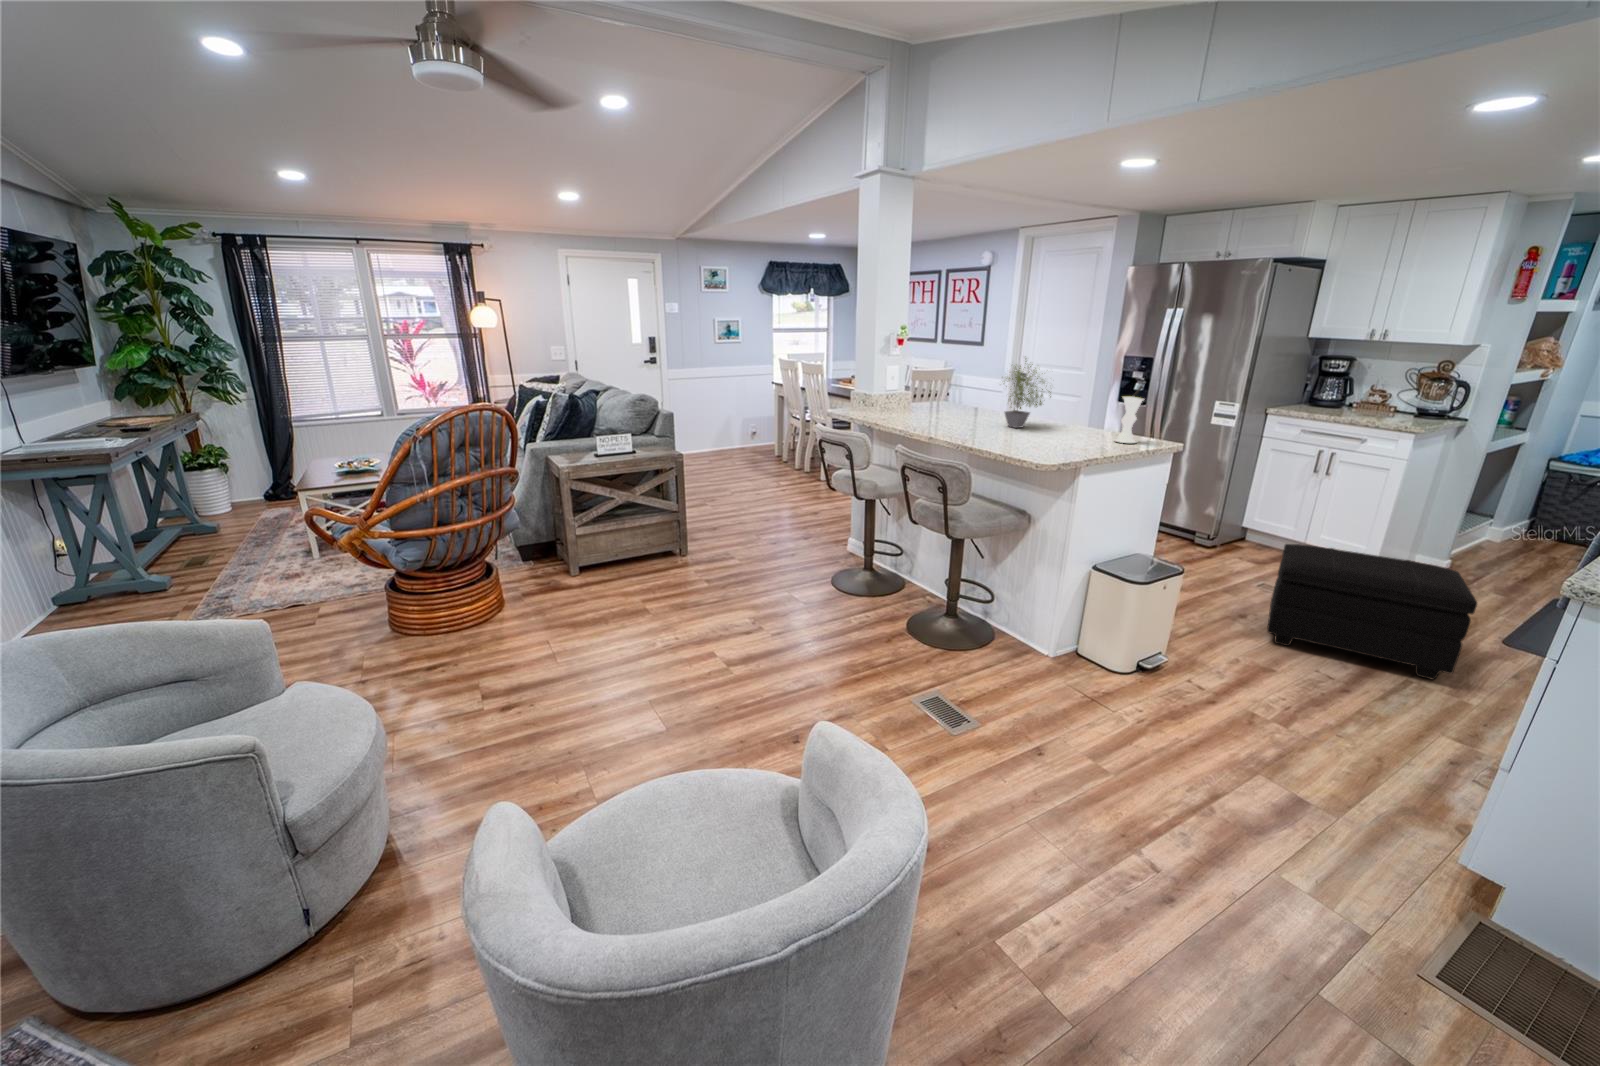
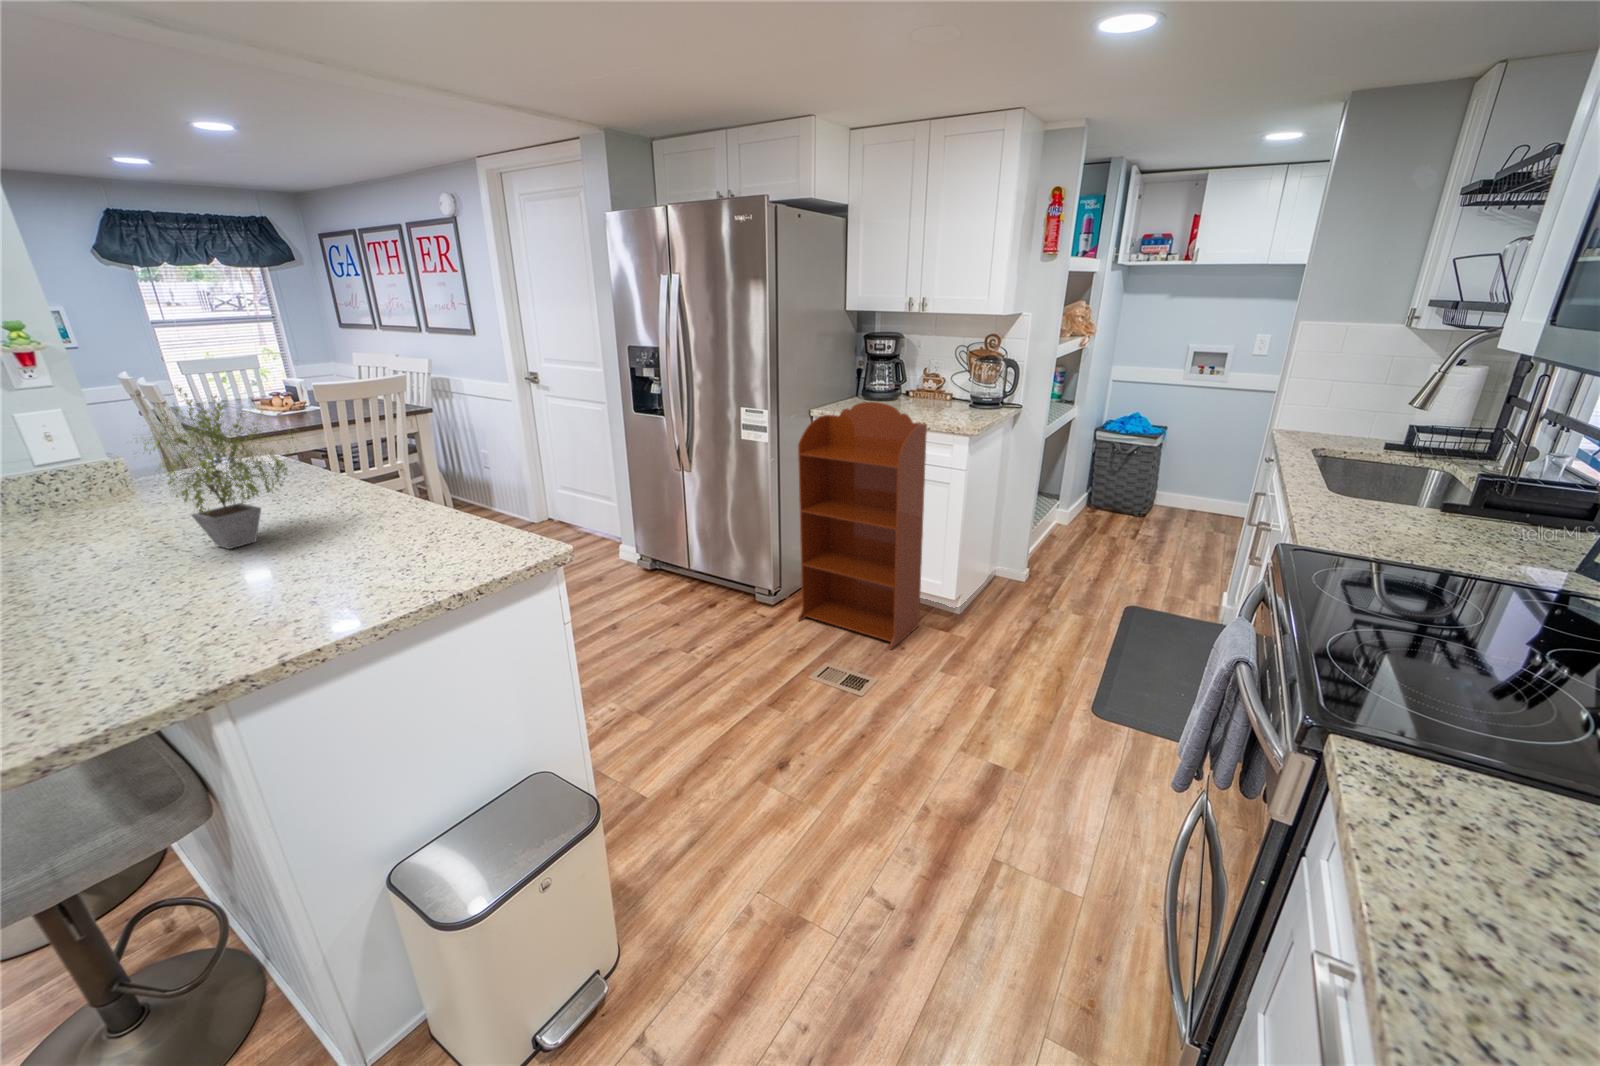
vase: present [1115,385,1144,443] -> none [380,441,456,580]
bookcase: none [1228,403,1376,579] -> present [798,402,927,649]
footstool: present [1267,544,1477,680] -> none [808,647,1070,863]

